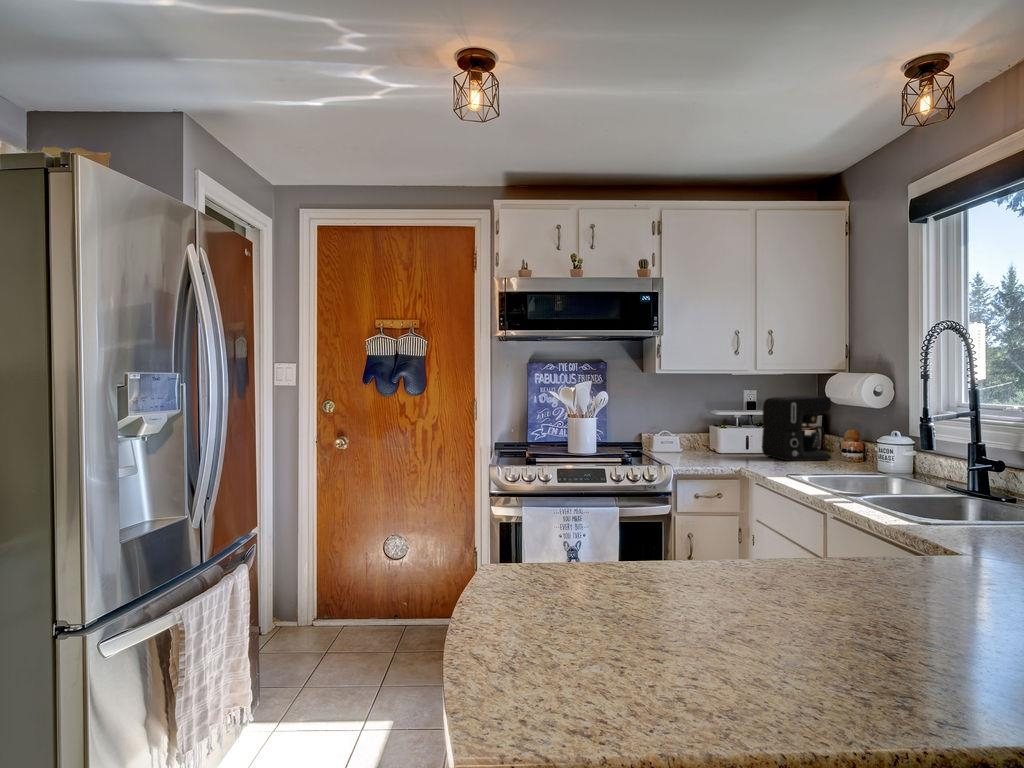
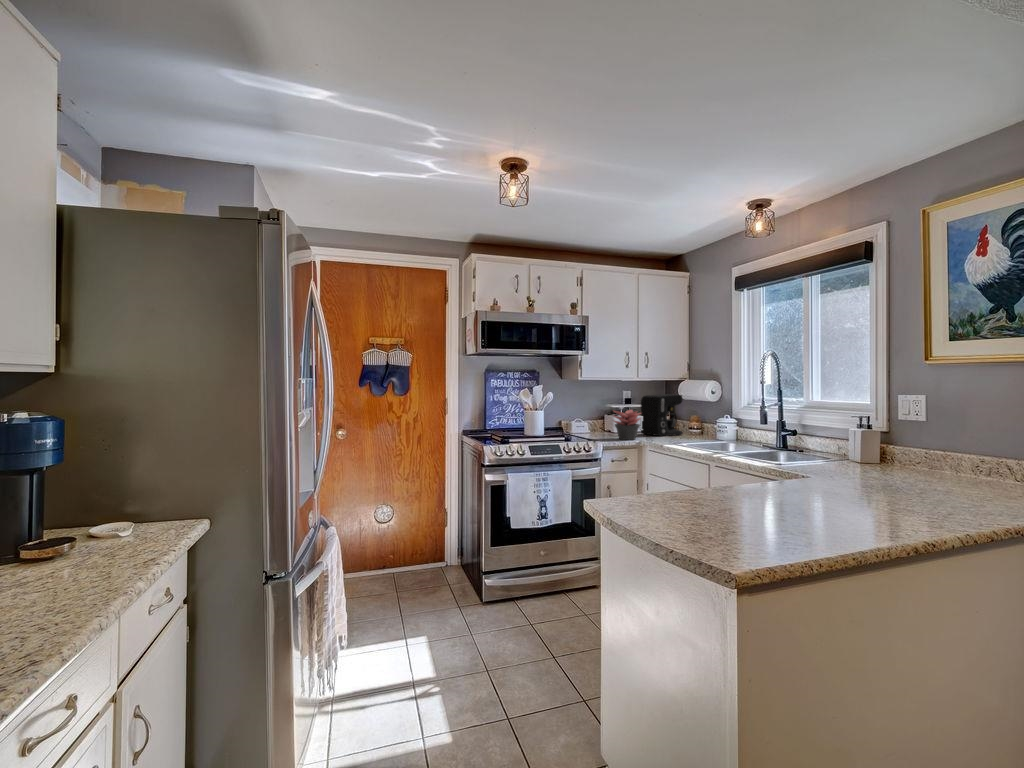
succulent plant: none [703,419,750,465] -> present [614,410,641,440]

